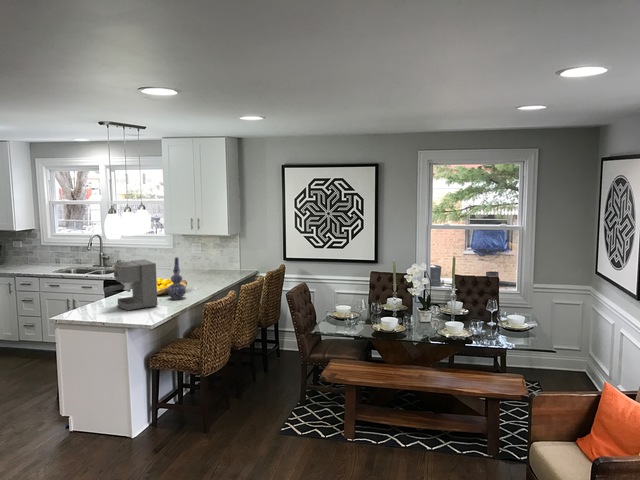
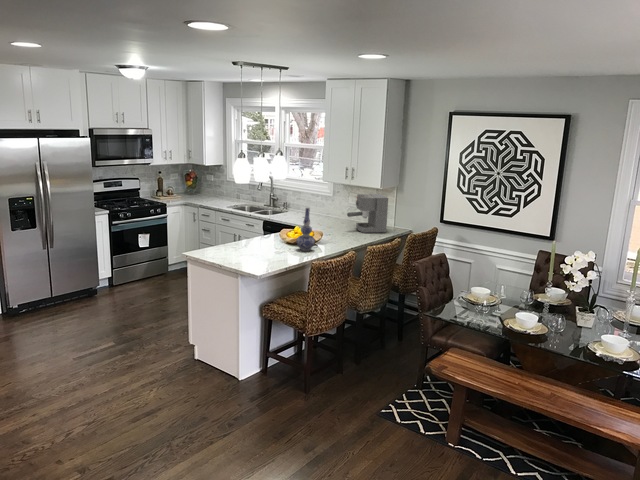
coffee maker: present [104,259,158,311] -> present [347,194,388,233]

